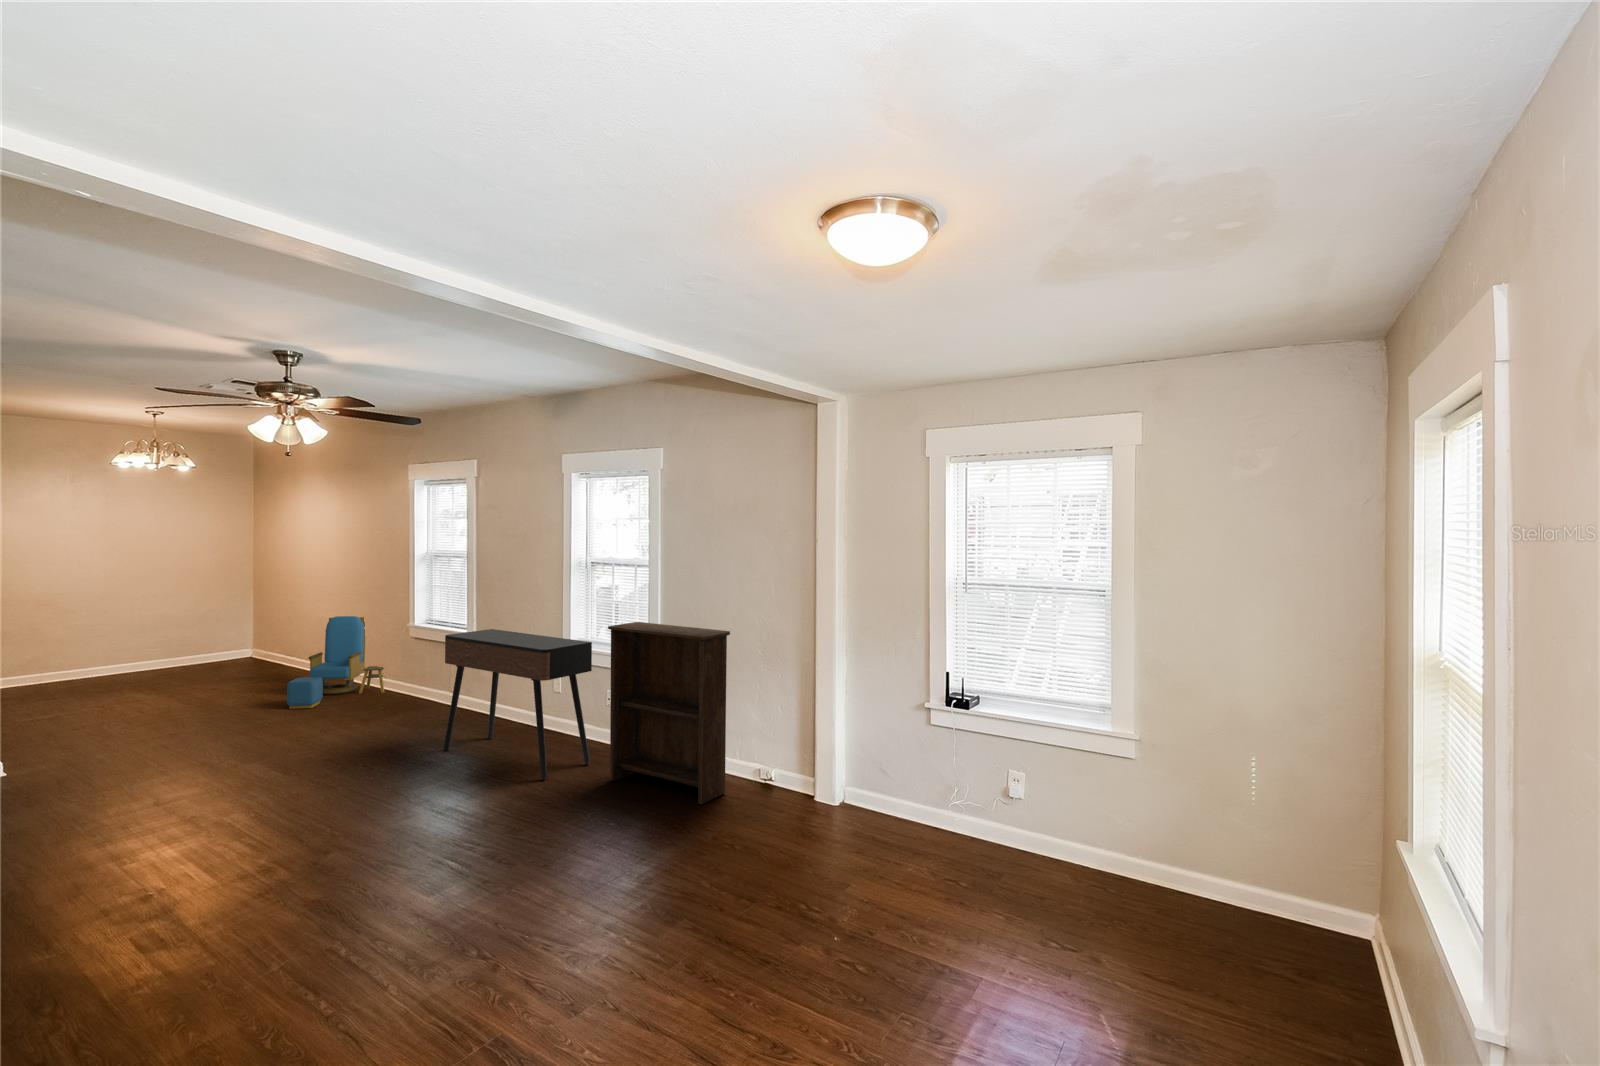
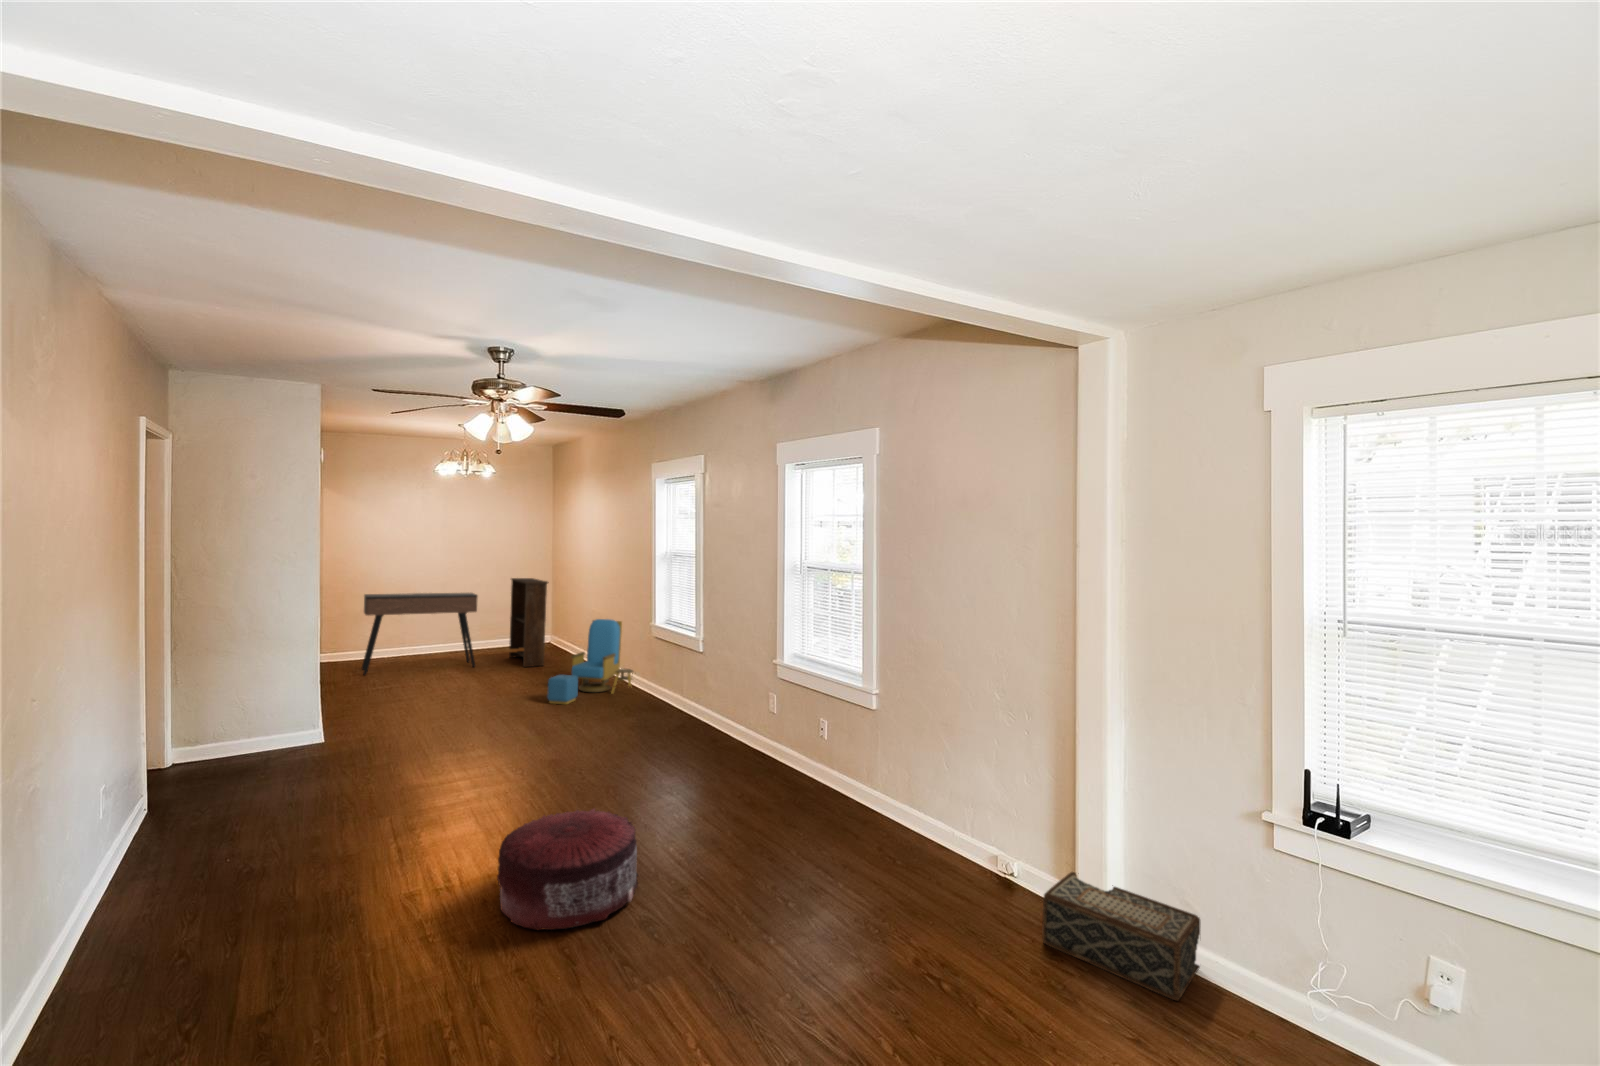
bookshelf: present [608,622,730,804] -> present [509,578,549,667]
console table: present [444,629,592,779] -> present [362,593,478,675]
woven basket: none [795,767,892,829] -> present [1042,872,1200,1001]
pouf: none [343,776,474,875] -> present [497,809,638,930]

